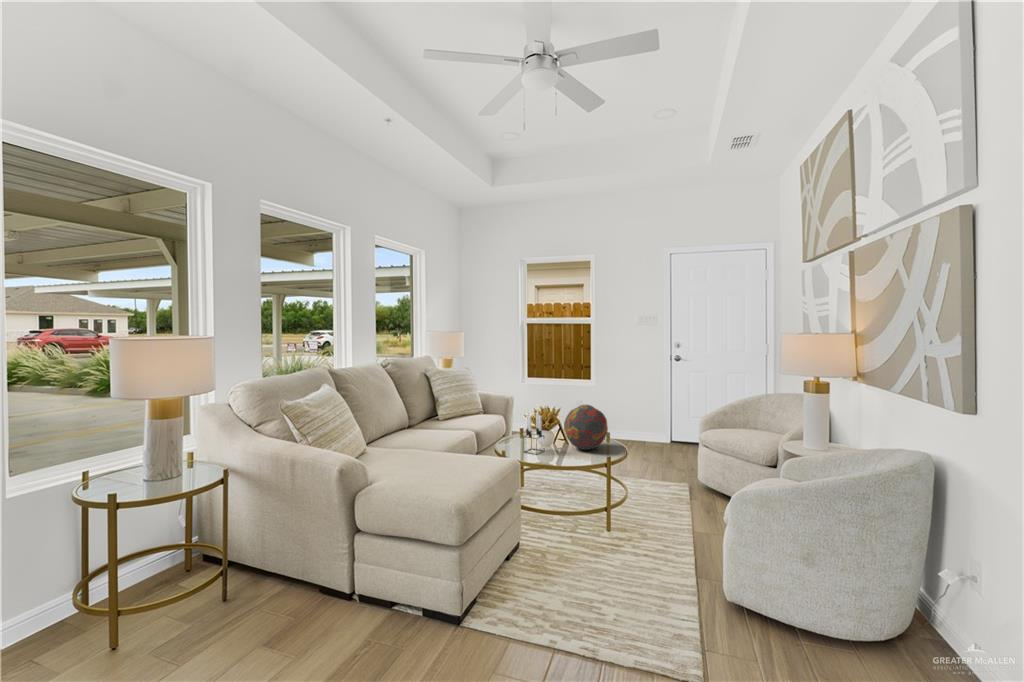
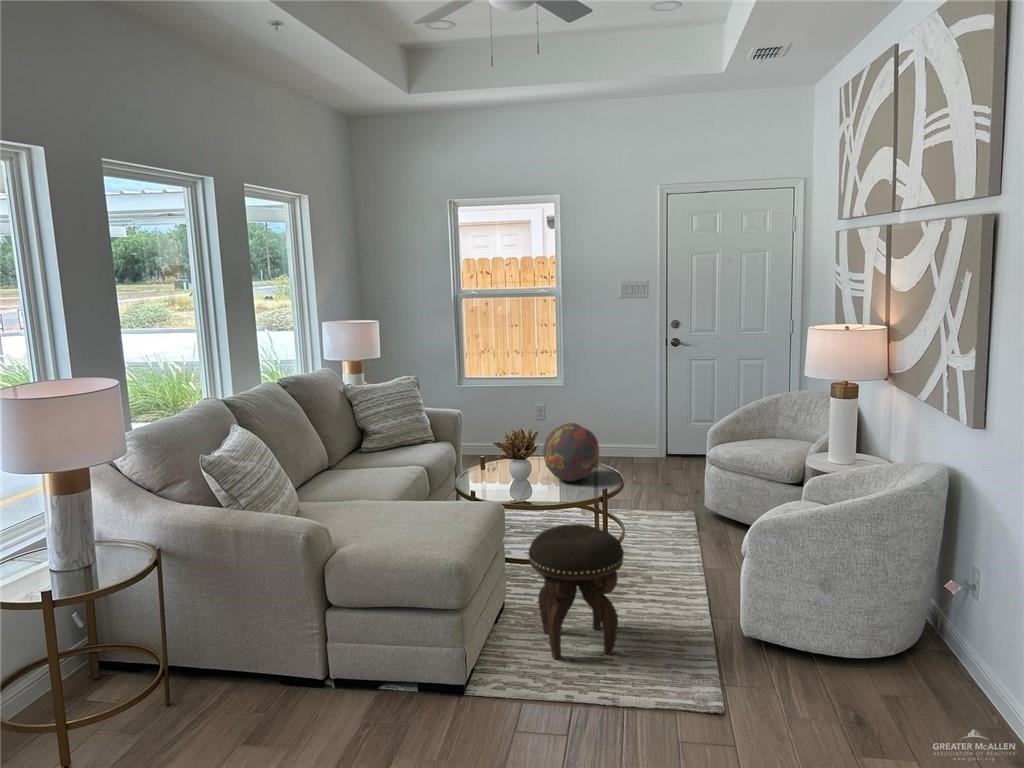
candle holder: present [524,413,544,454] -> none [492,437,520,492]
footstool: none [532,481,614,602] -> present [529,524,624,659]

